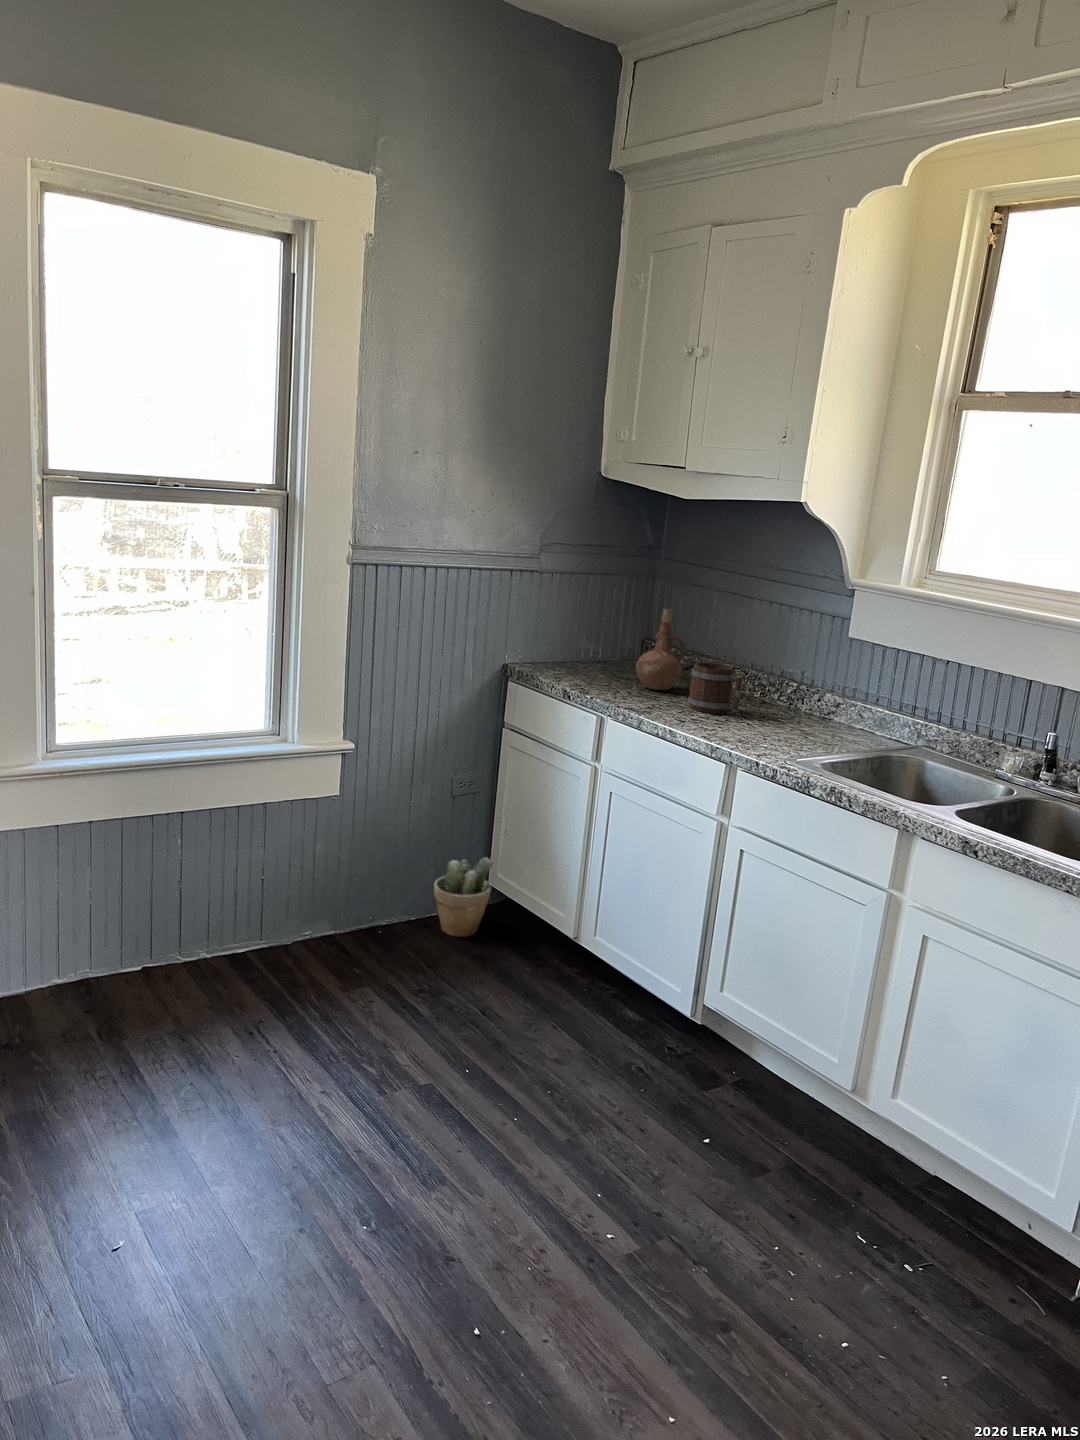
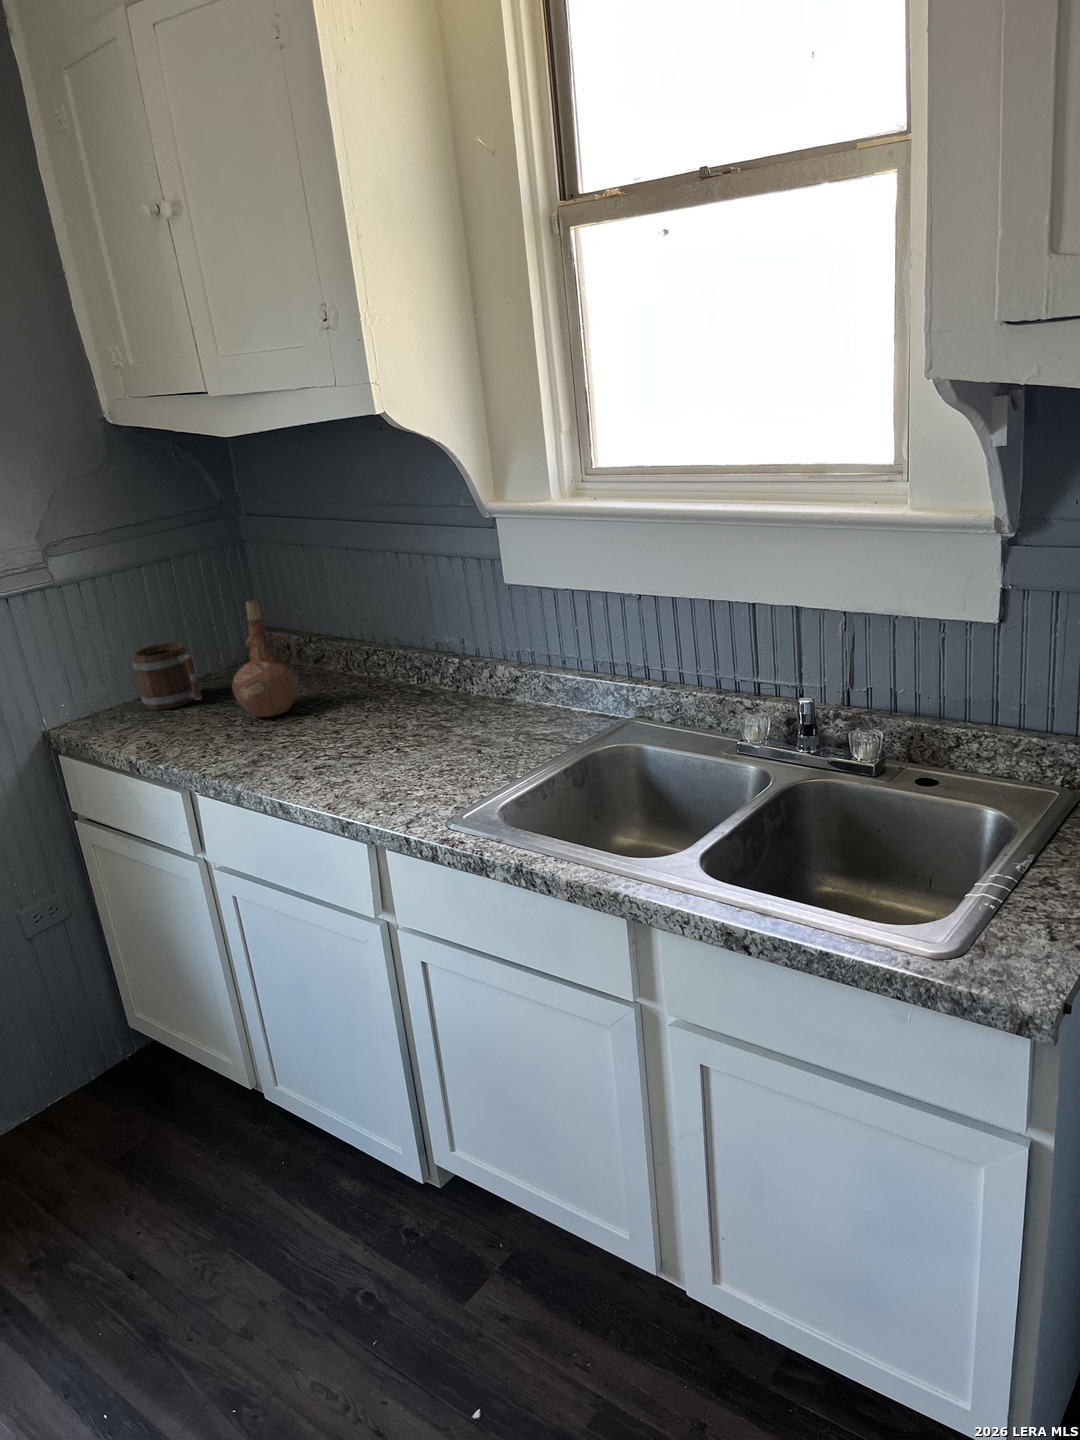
mug: present [688,662,743,713] -> present [132,642,202,710]
potted plant: present [434,857,492,937] -> none [42,1003,131,1122]

